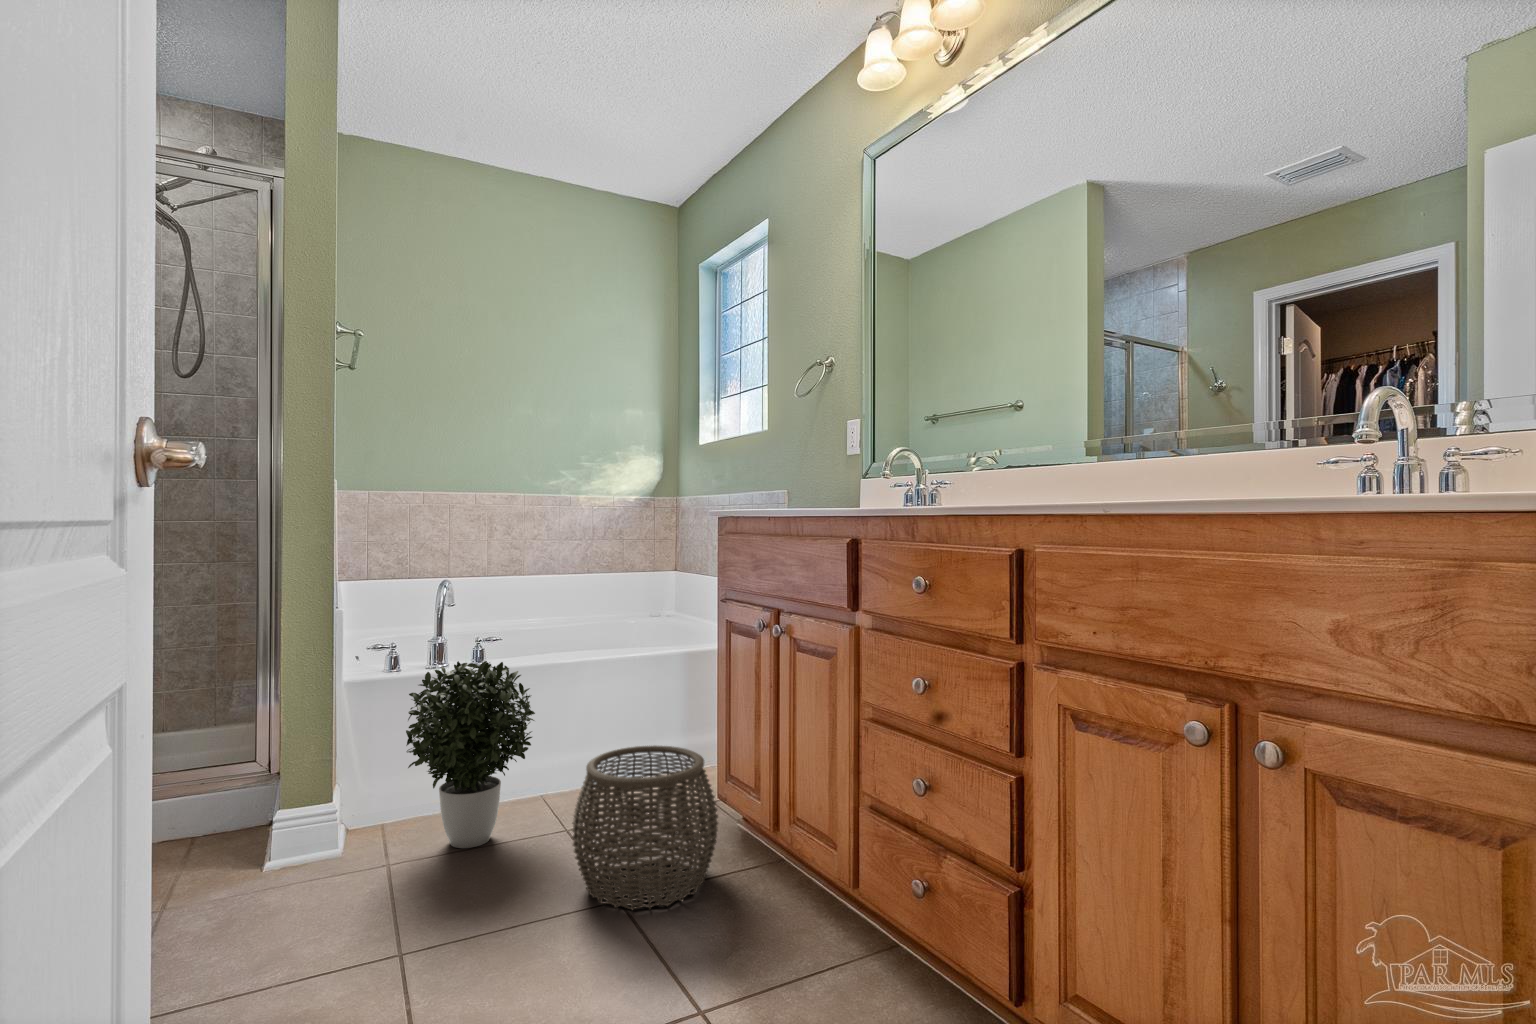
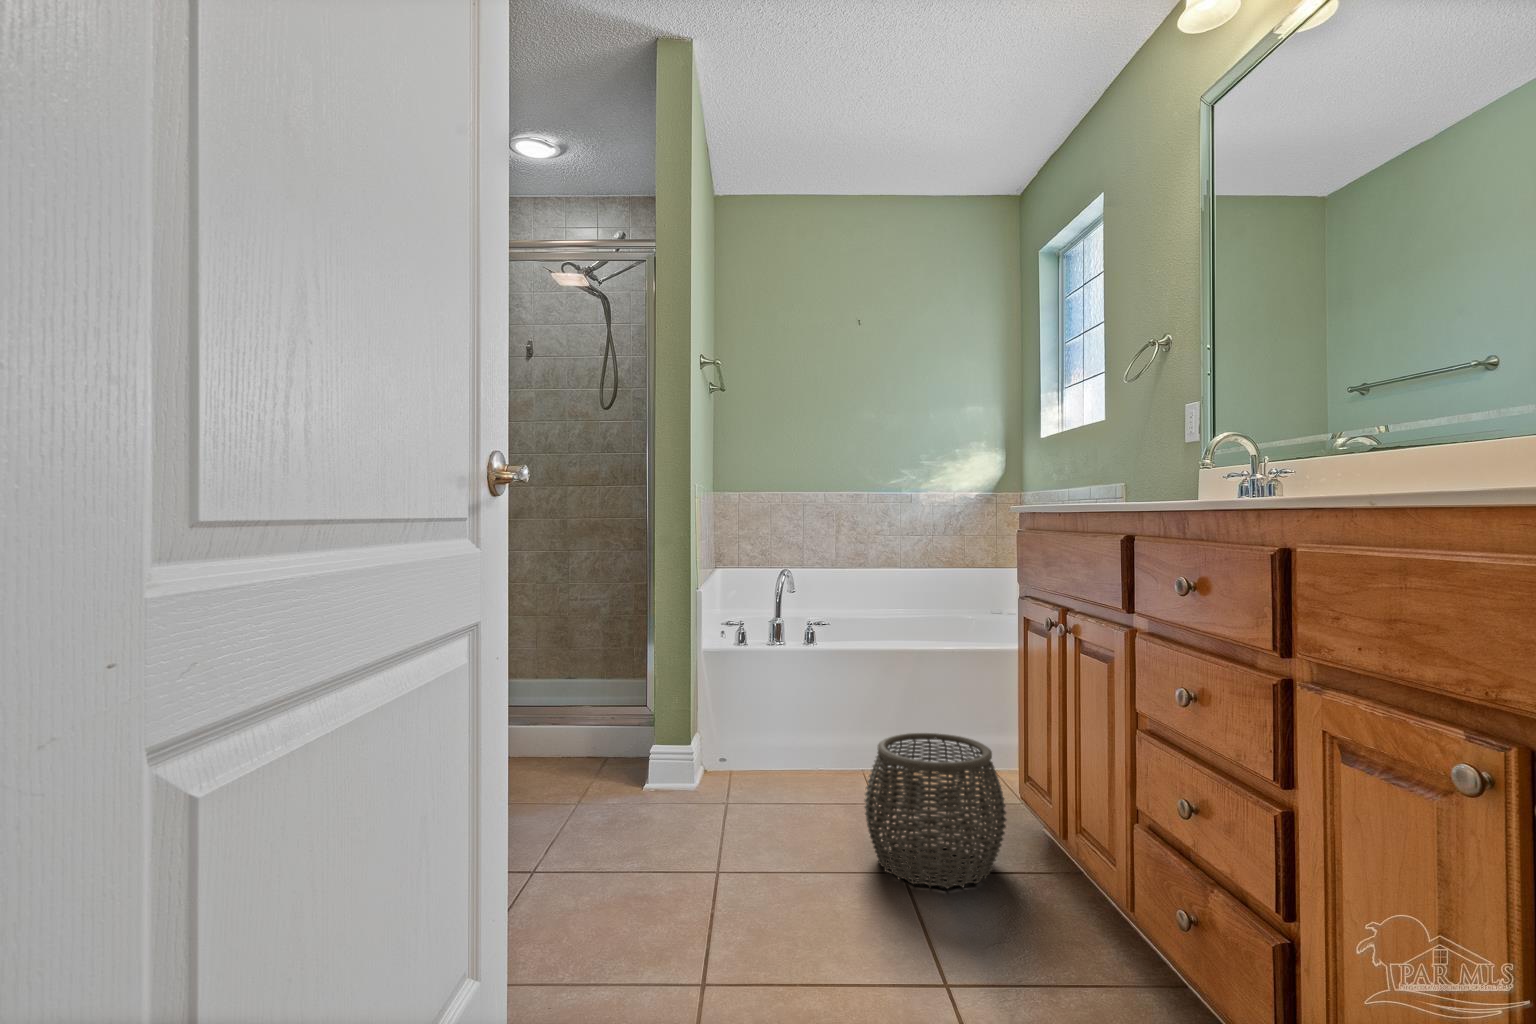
potted plant: present [406,661,535,848] -> none [742,638,851,804]

